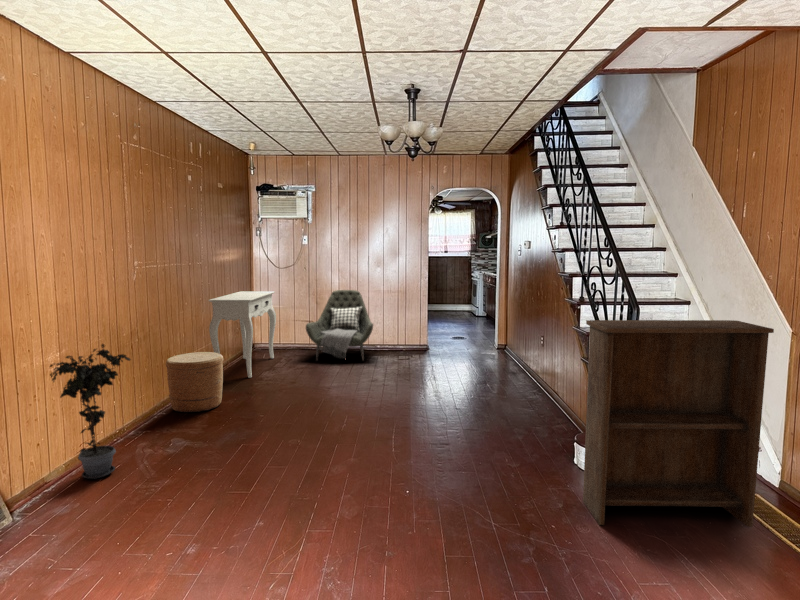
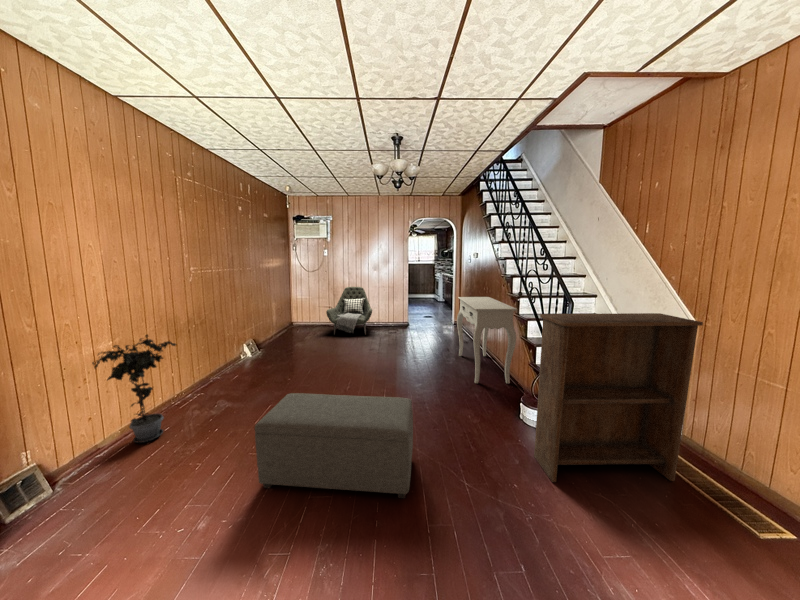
console table: present [209,291,276,378] -> present [457,297,517,384]
woven basket: present [166,352,223,412] -> none [219,333,263,378]
ottoman: none [244,417,430,535] -> present [255,393,413,498]

